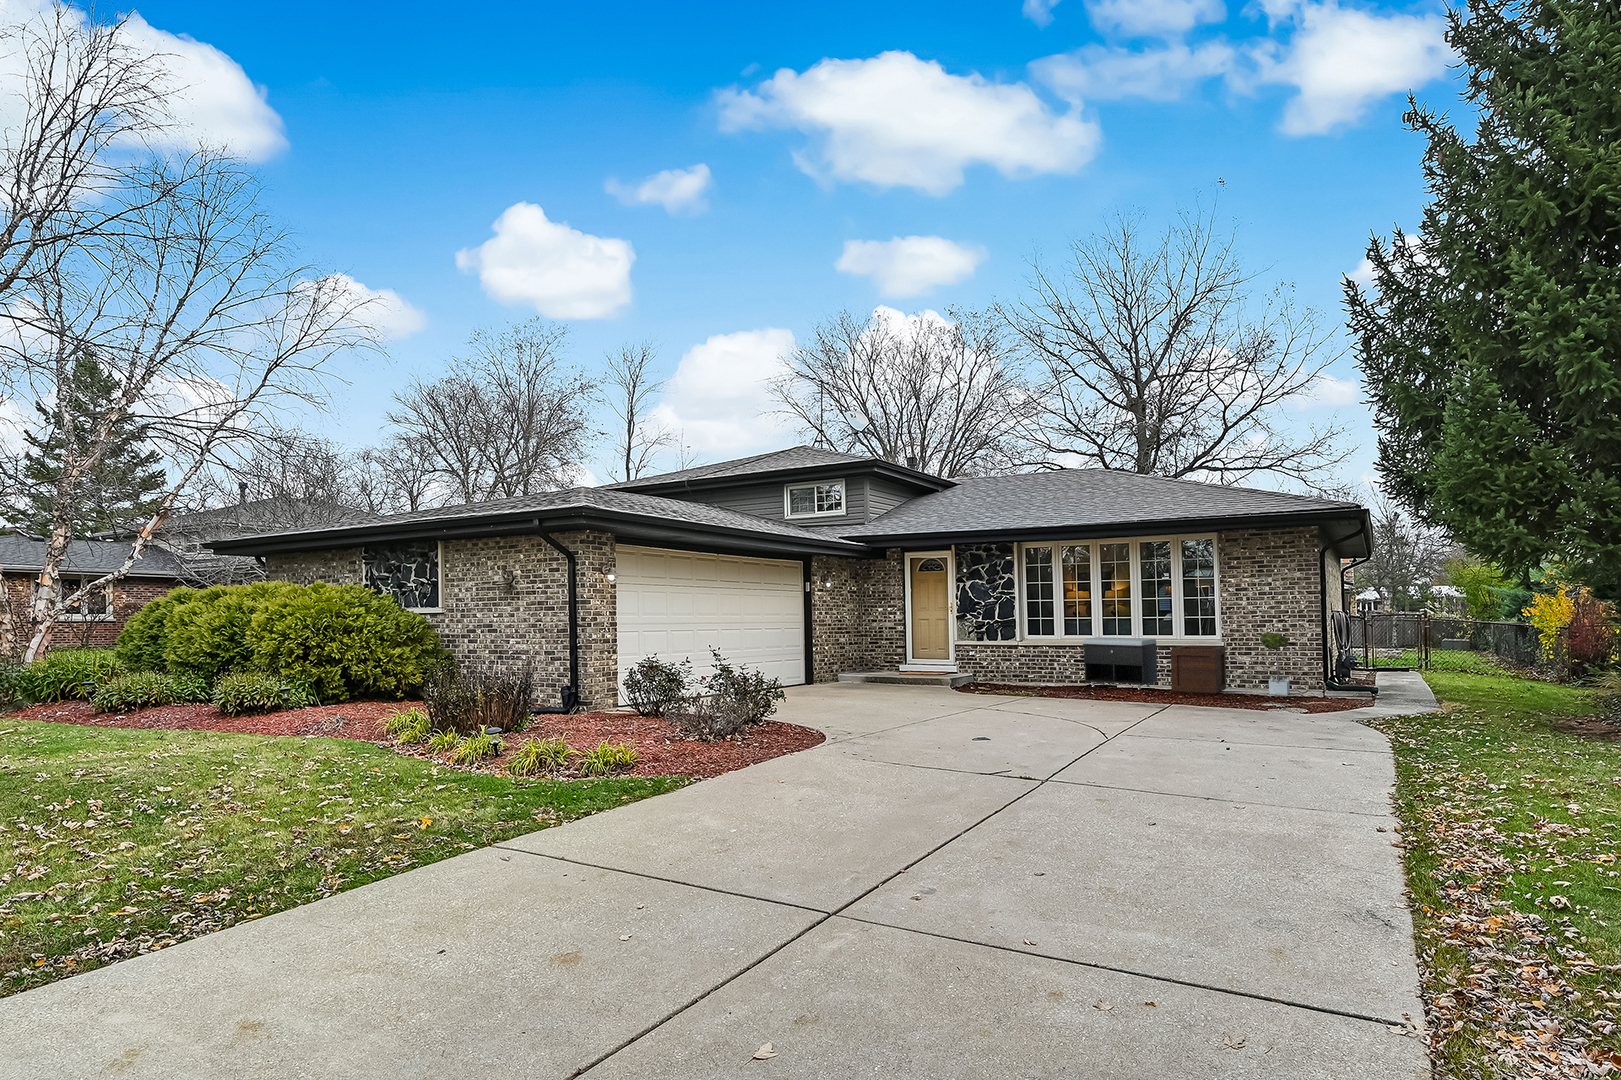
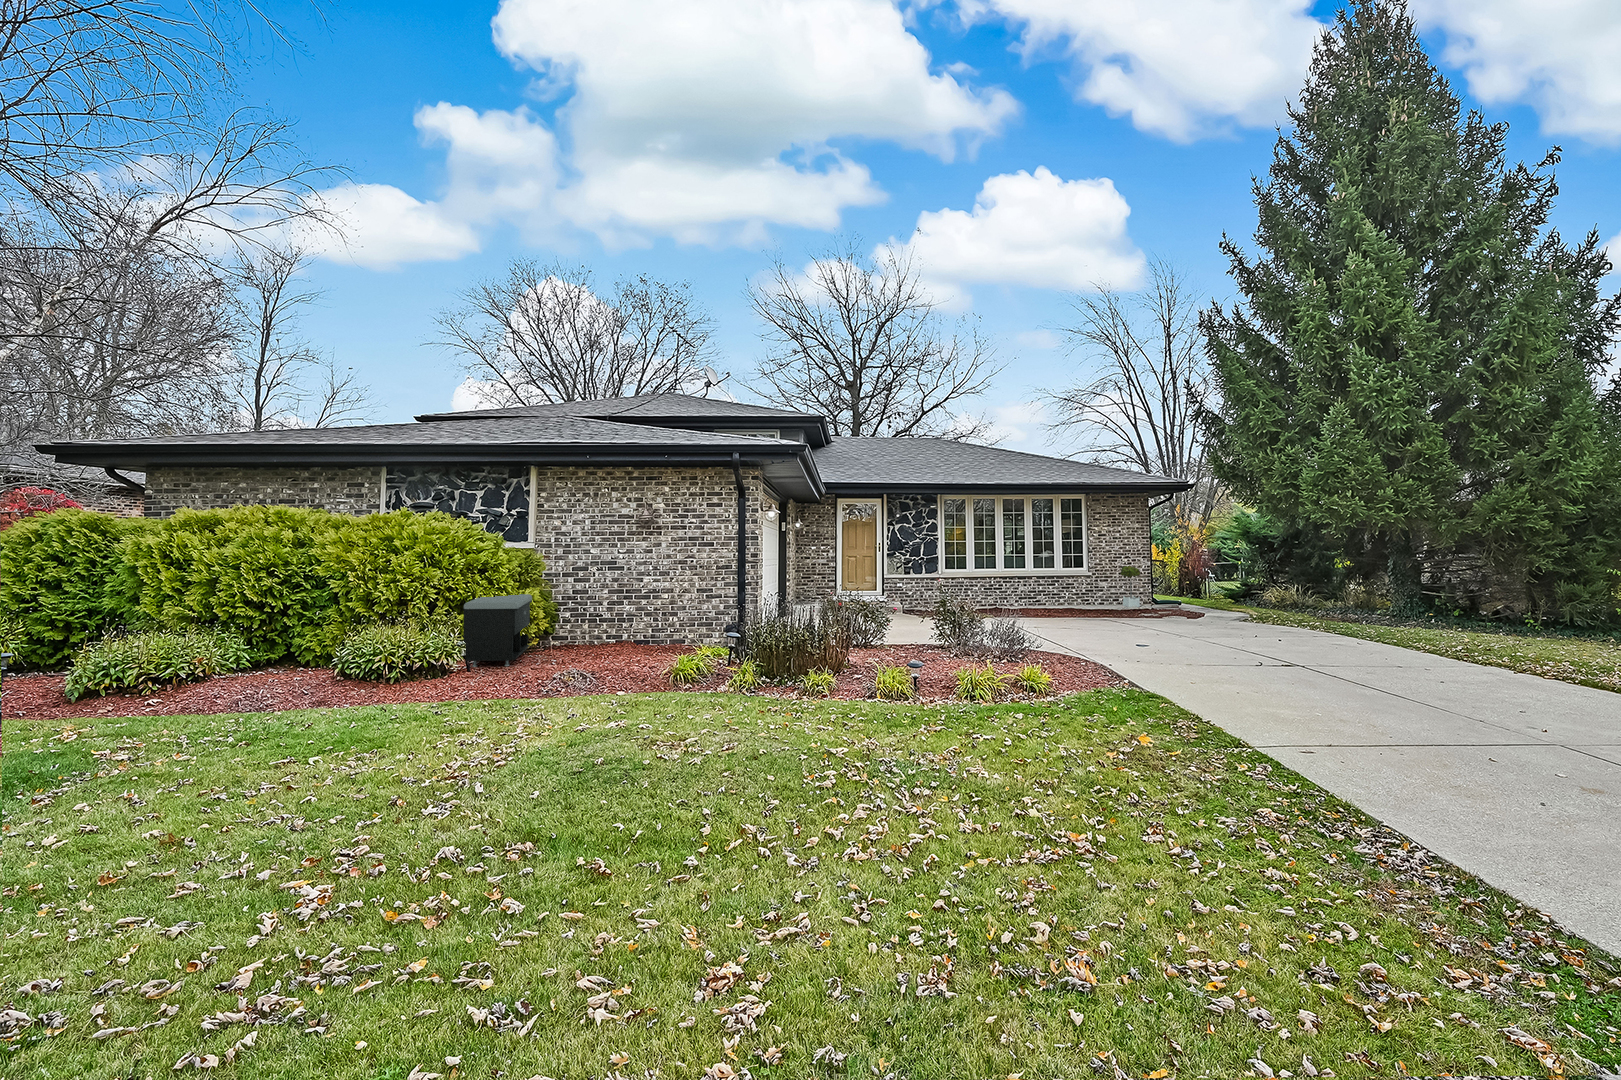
storage bench: present [1083,637,1157,689] -> present [463,594,532,667]
wooden crate: present [1171,646,1226,694] -> none [1064,576,1105,608]

